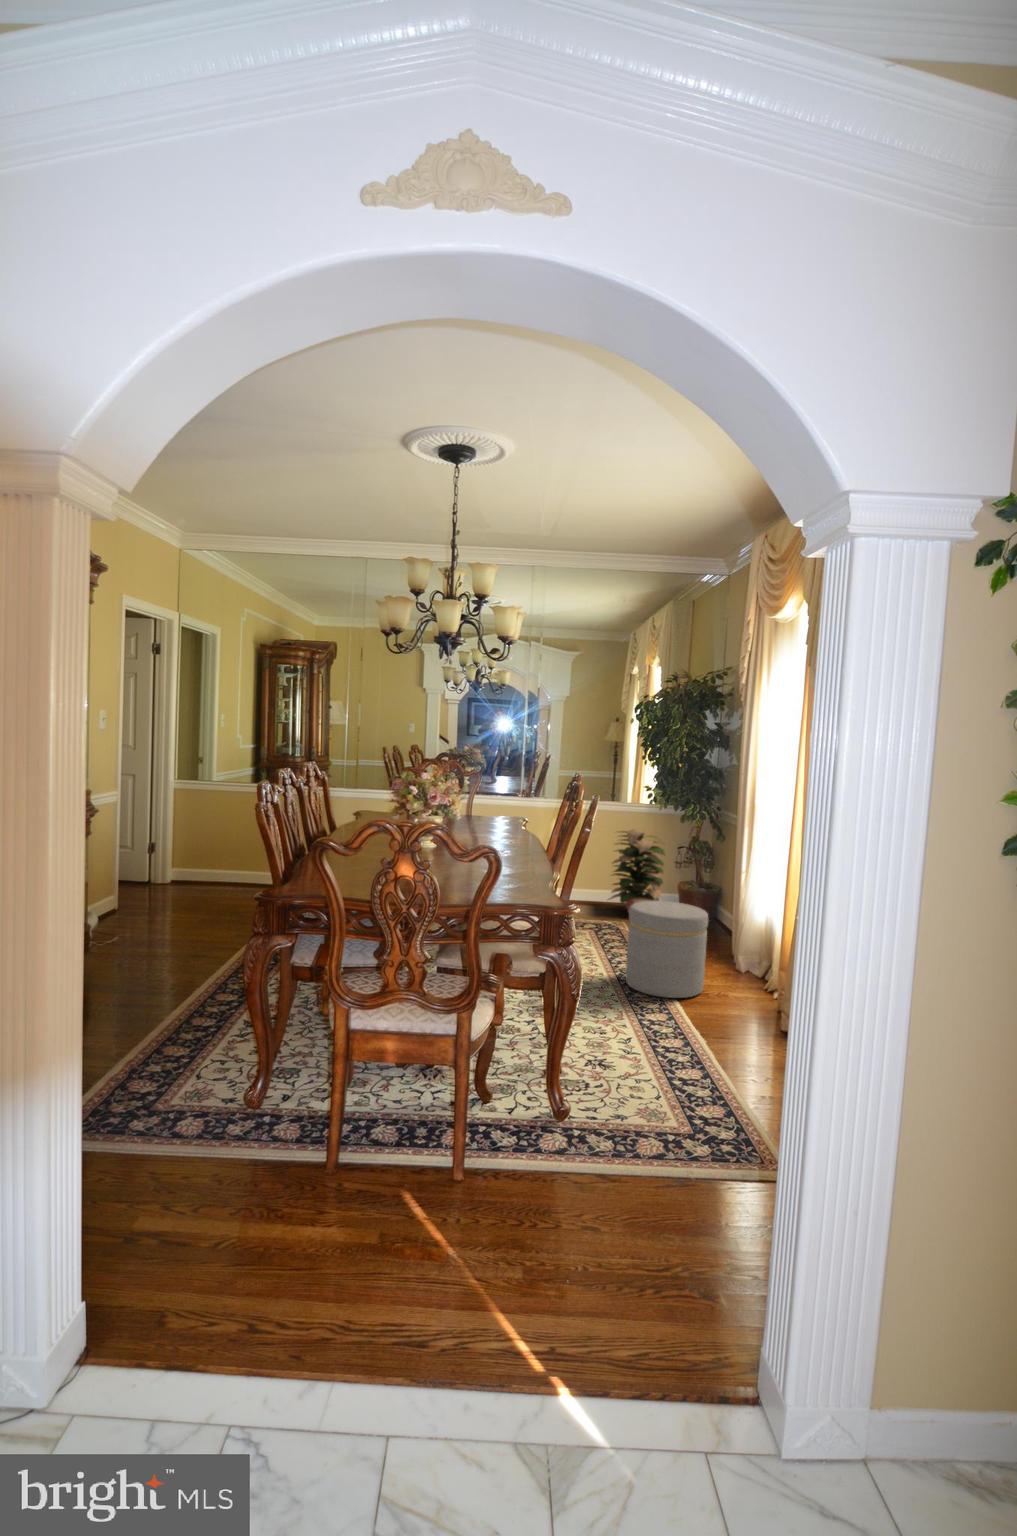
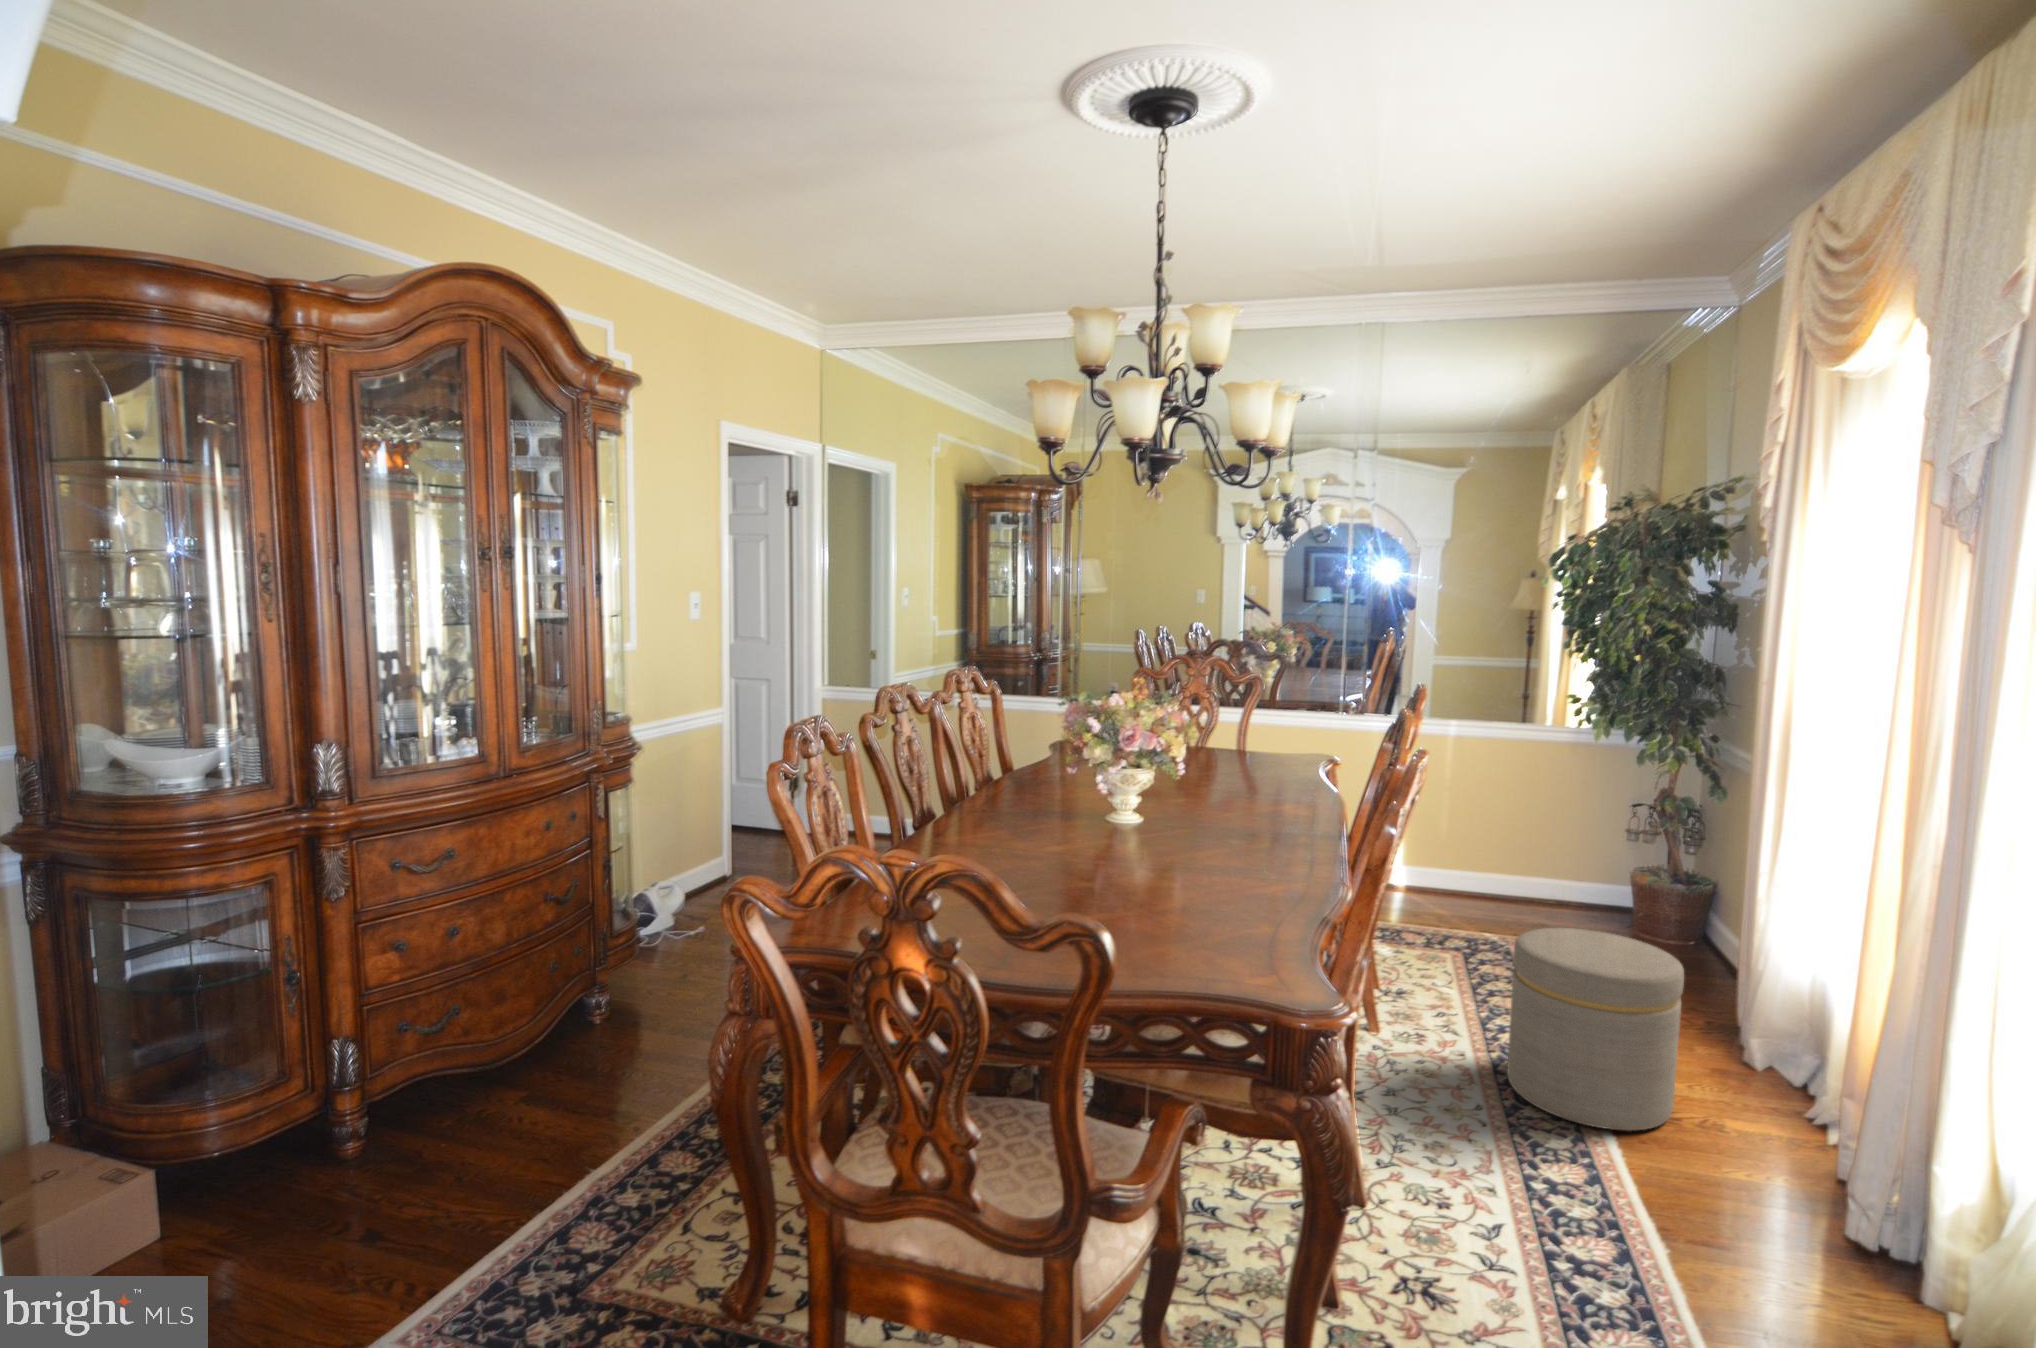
decorative plant: present [610,829,665,913] -> none [1489,772,1611,925]

